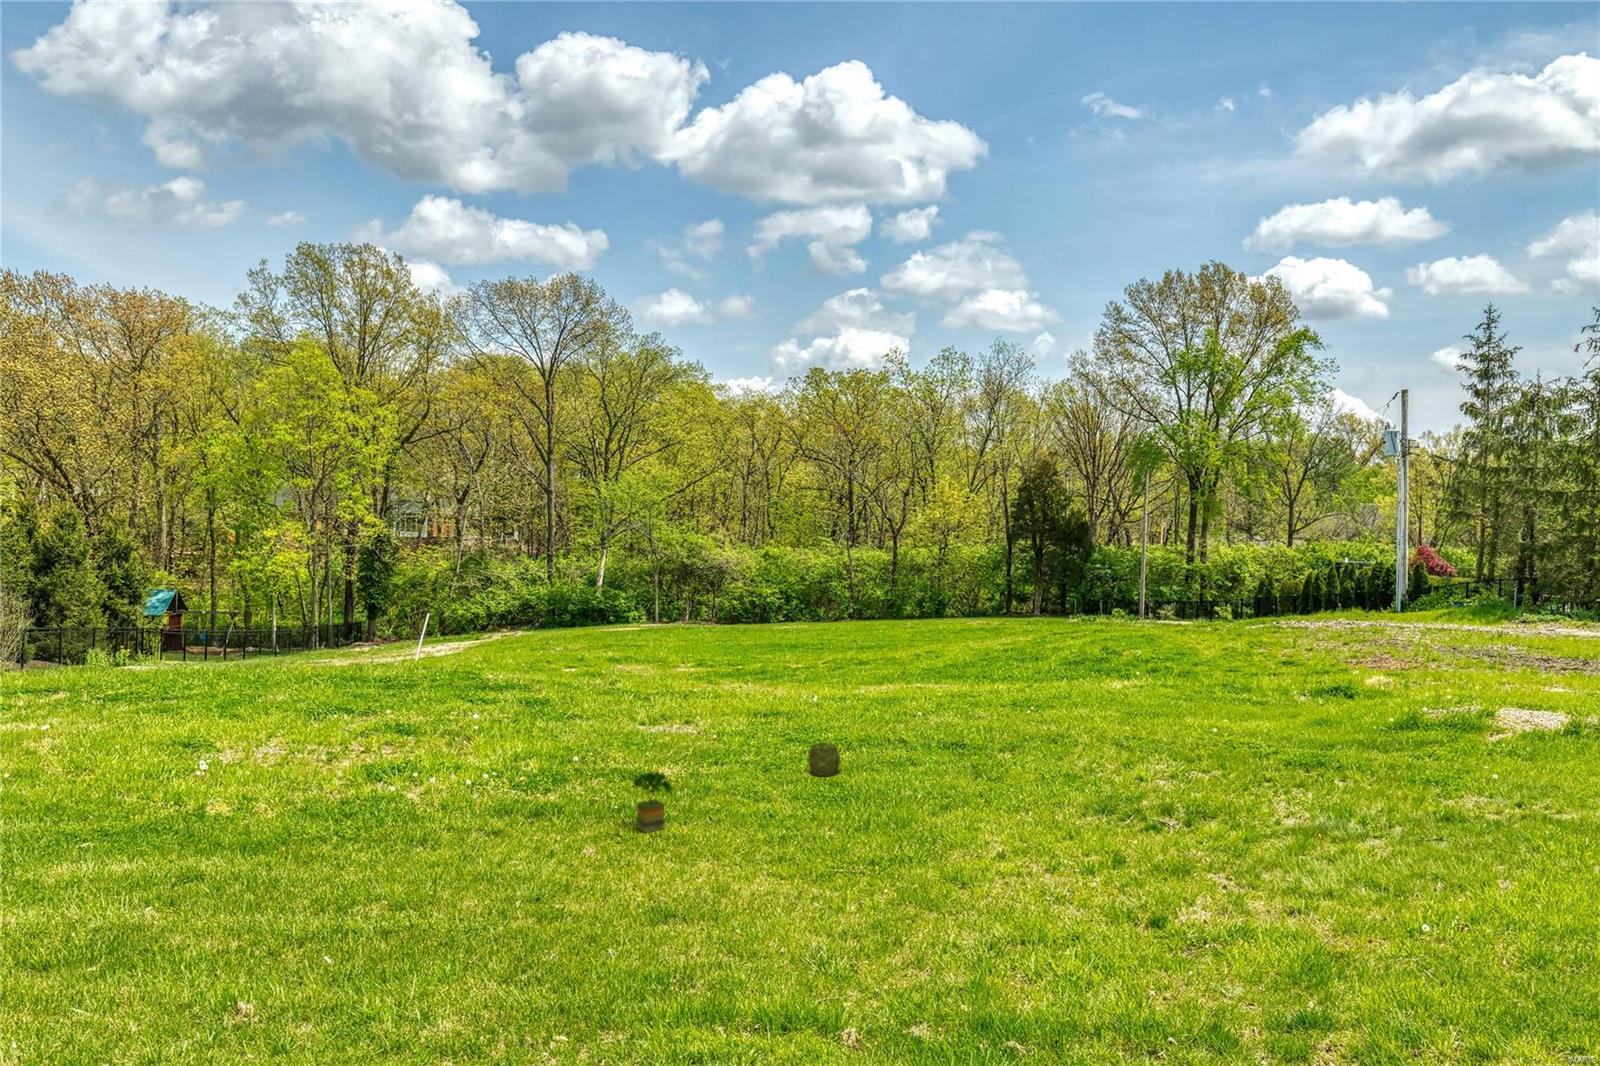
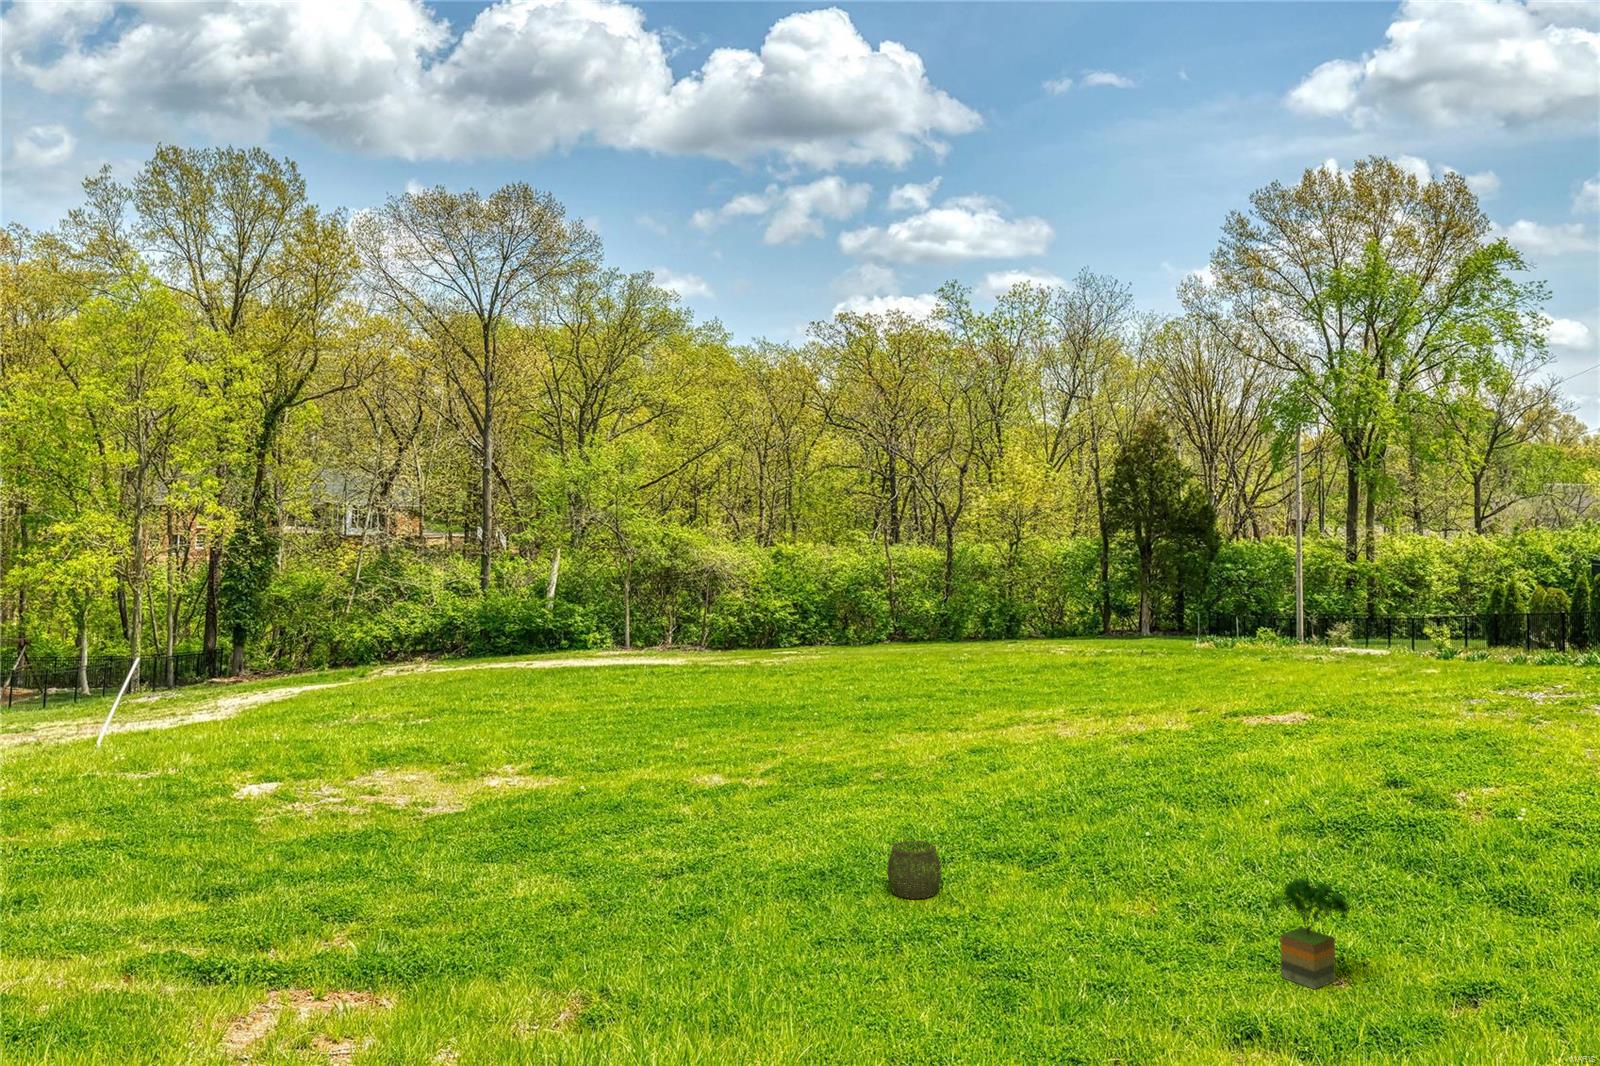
potted tree: present [633,771,673,833] -> present [1270,878,1352,989]

